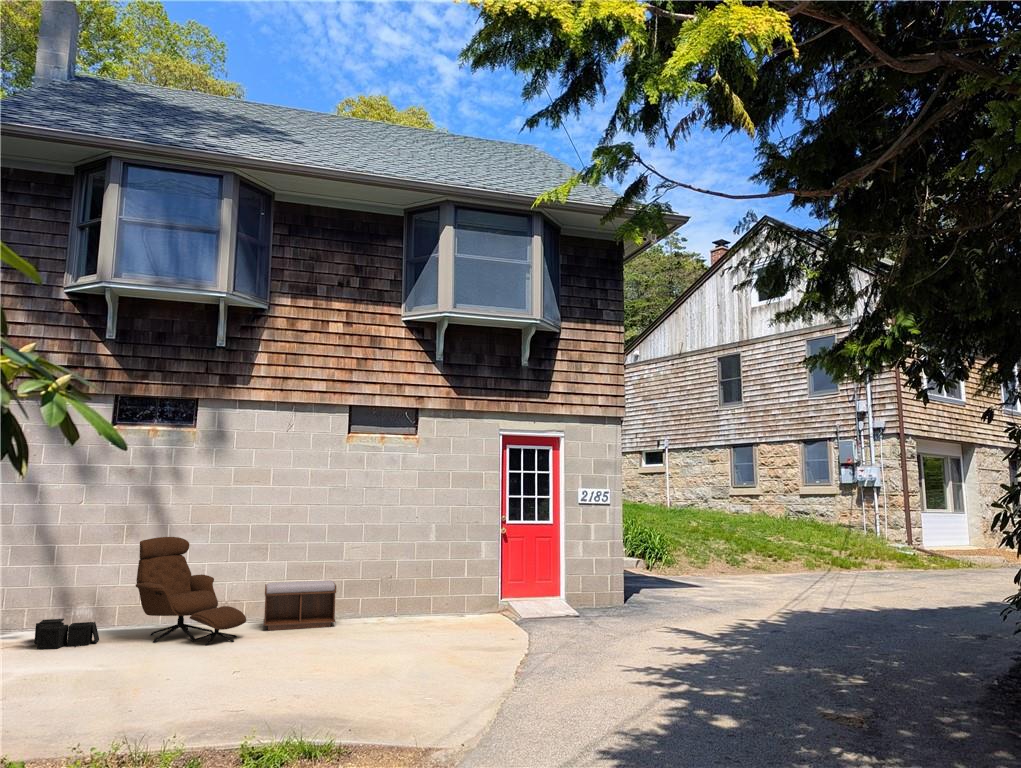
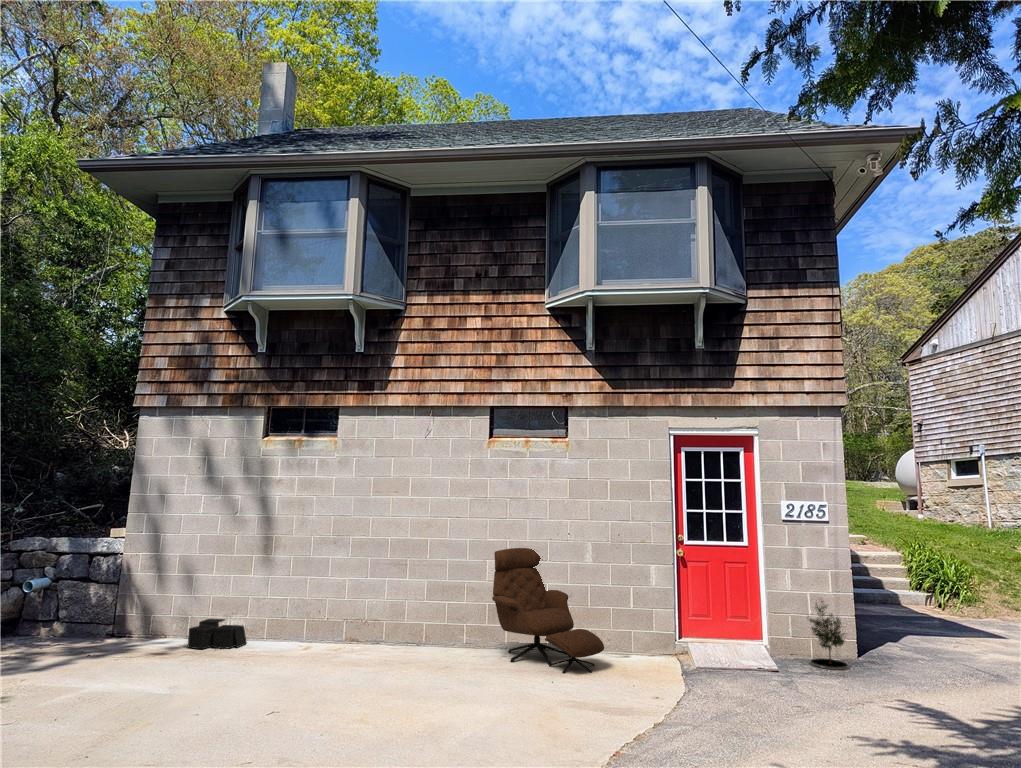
lounge chair: present [136,537,246,645] -> present [492,548,604,674]
potted tree: none [593,557,621,609] -> present [807,601,850,670]
bench: present [263,580,336,631] -> none [391,599,474,655]

